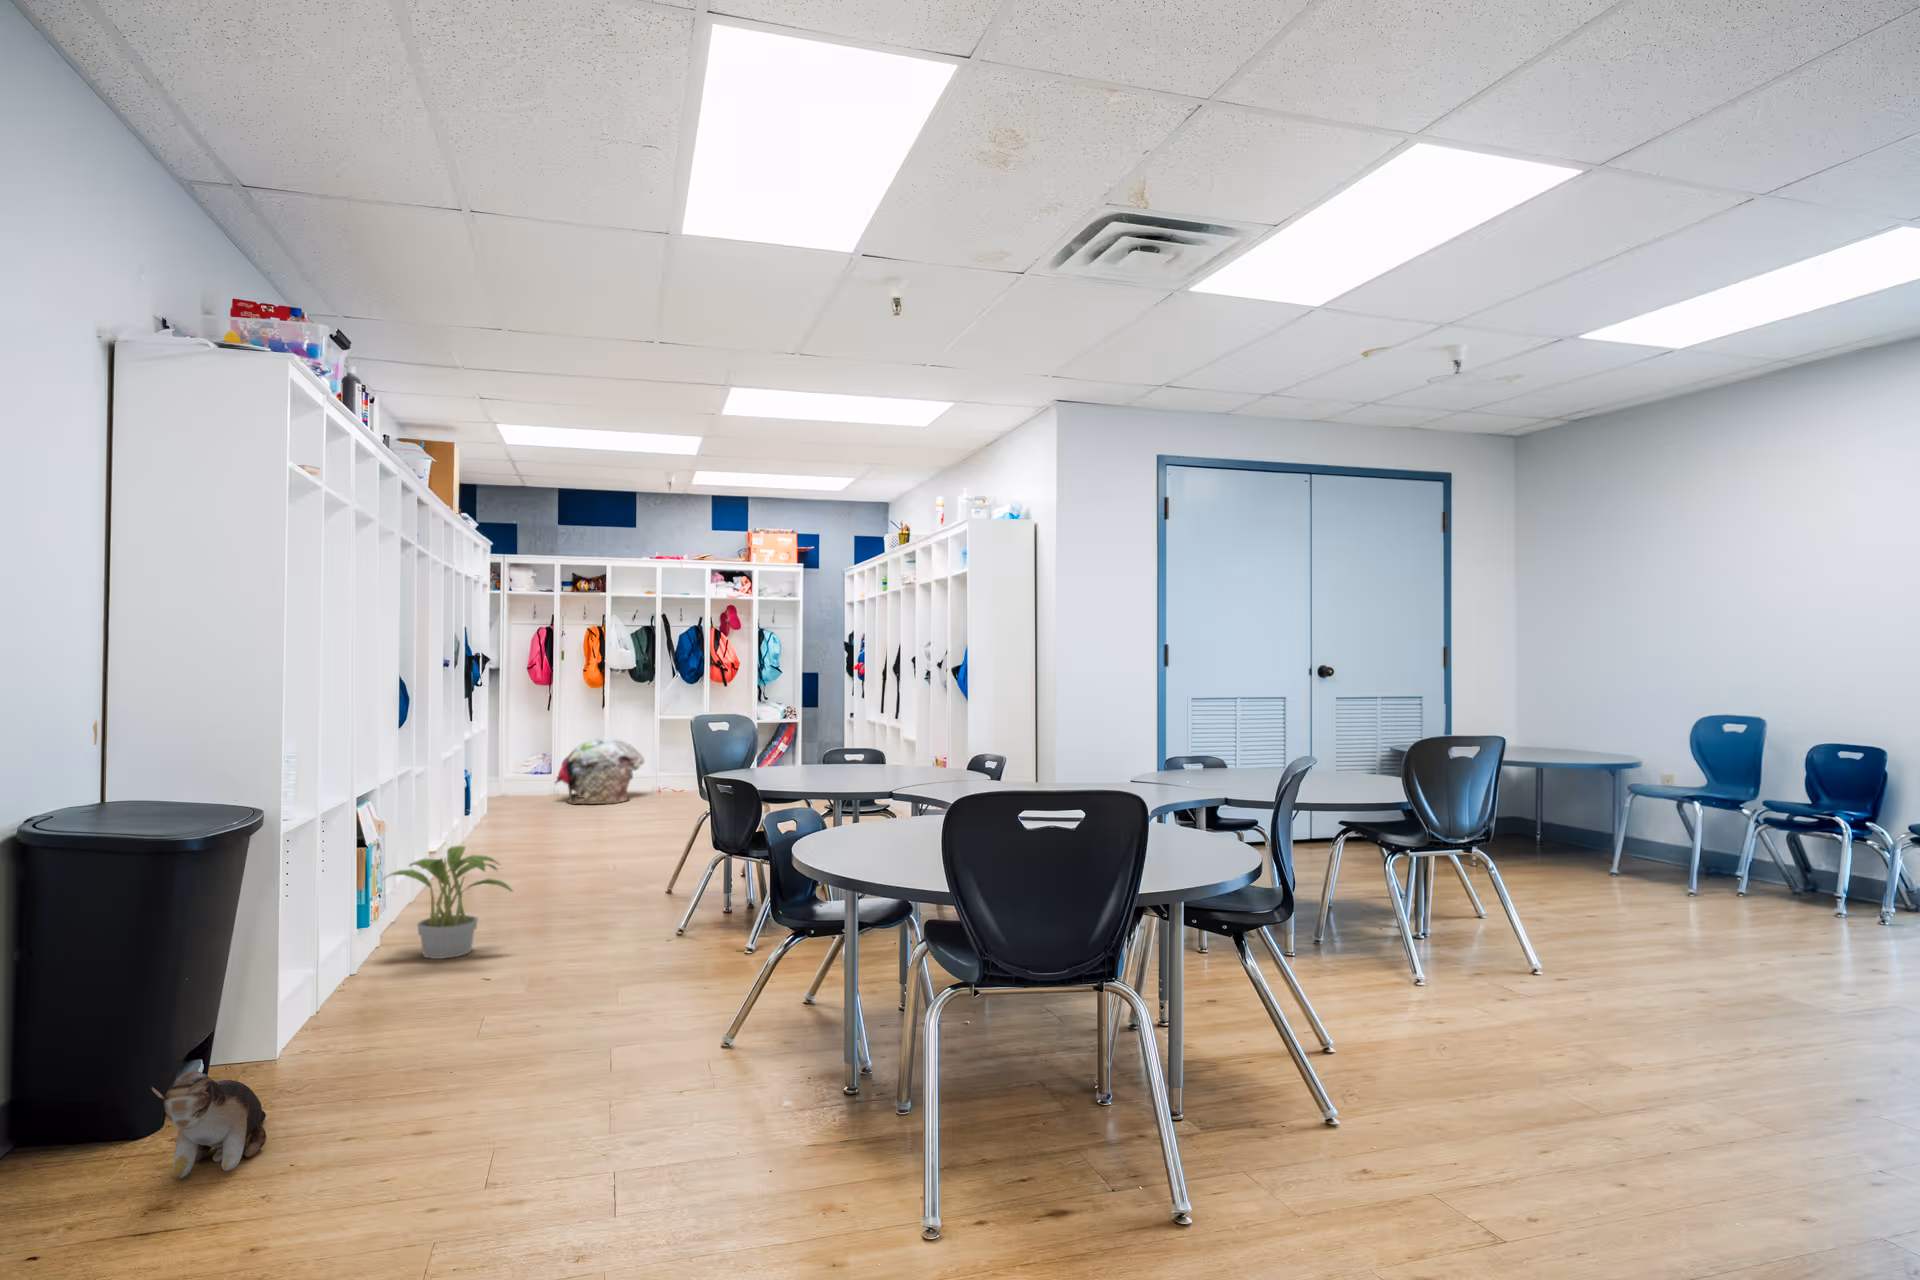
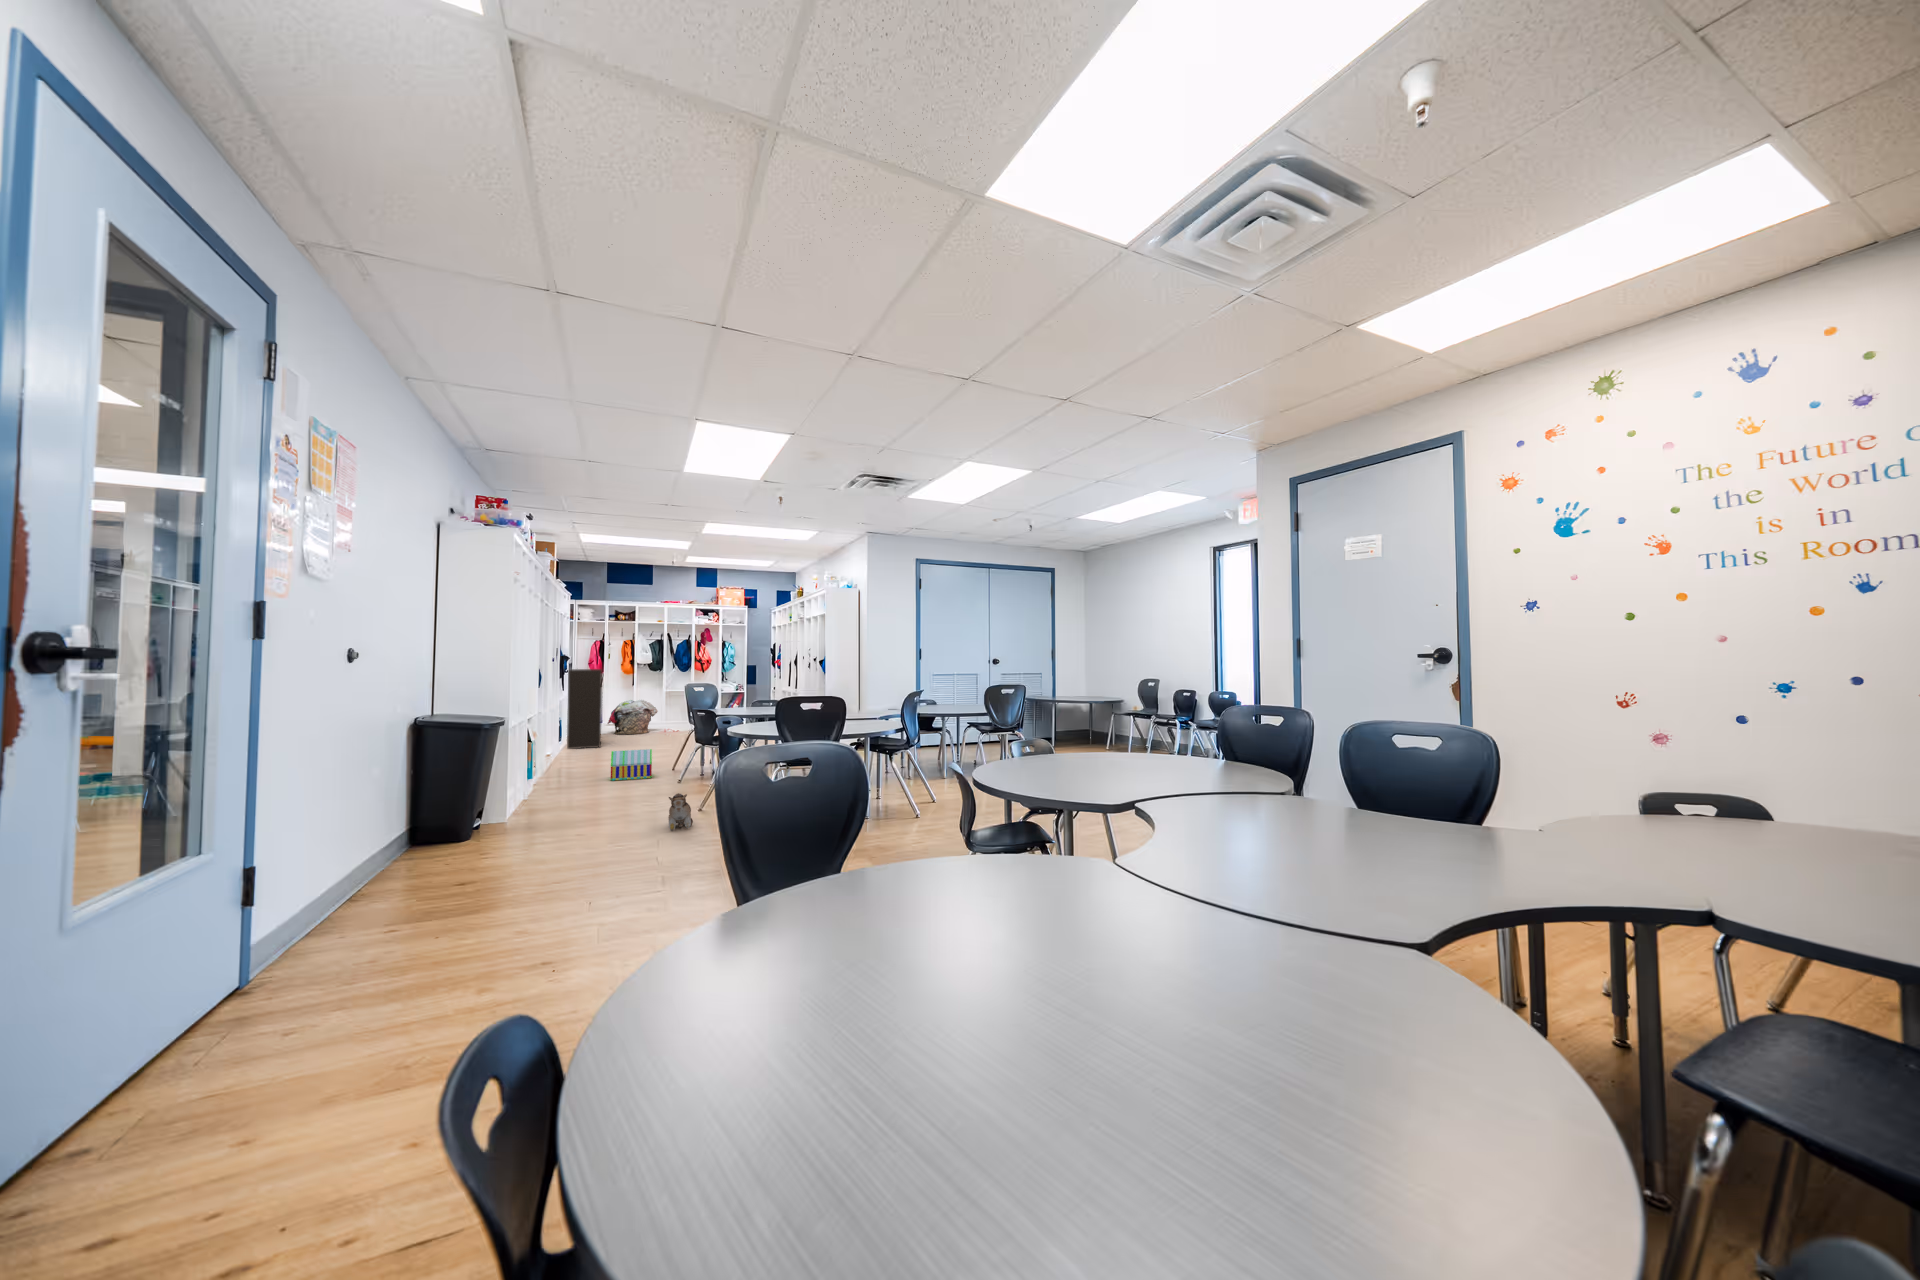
bookshelf: none [474,682,542,839] -> present [567,669,602,749]
potted plant: present [390,846,512,959] -> none [539,740,601,788]
toy house: none [535,865,623,936] -> present [611,749,652,781]
plush toy: present [152,1070,266,1179] -> present [668,793,693,831]

